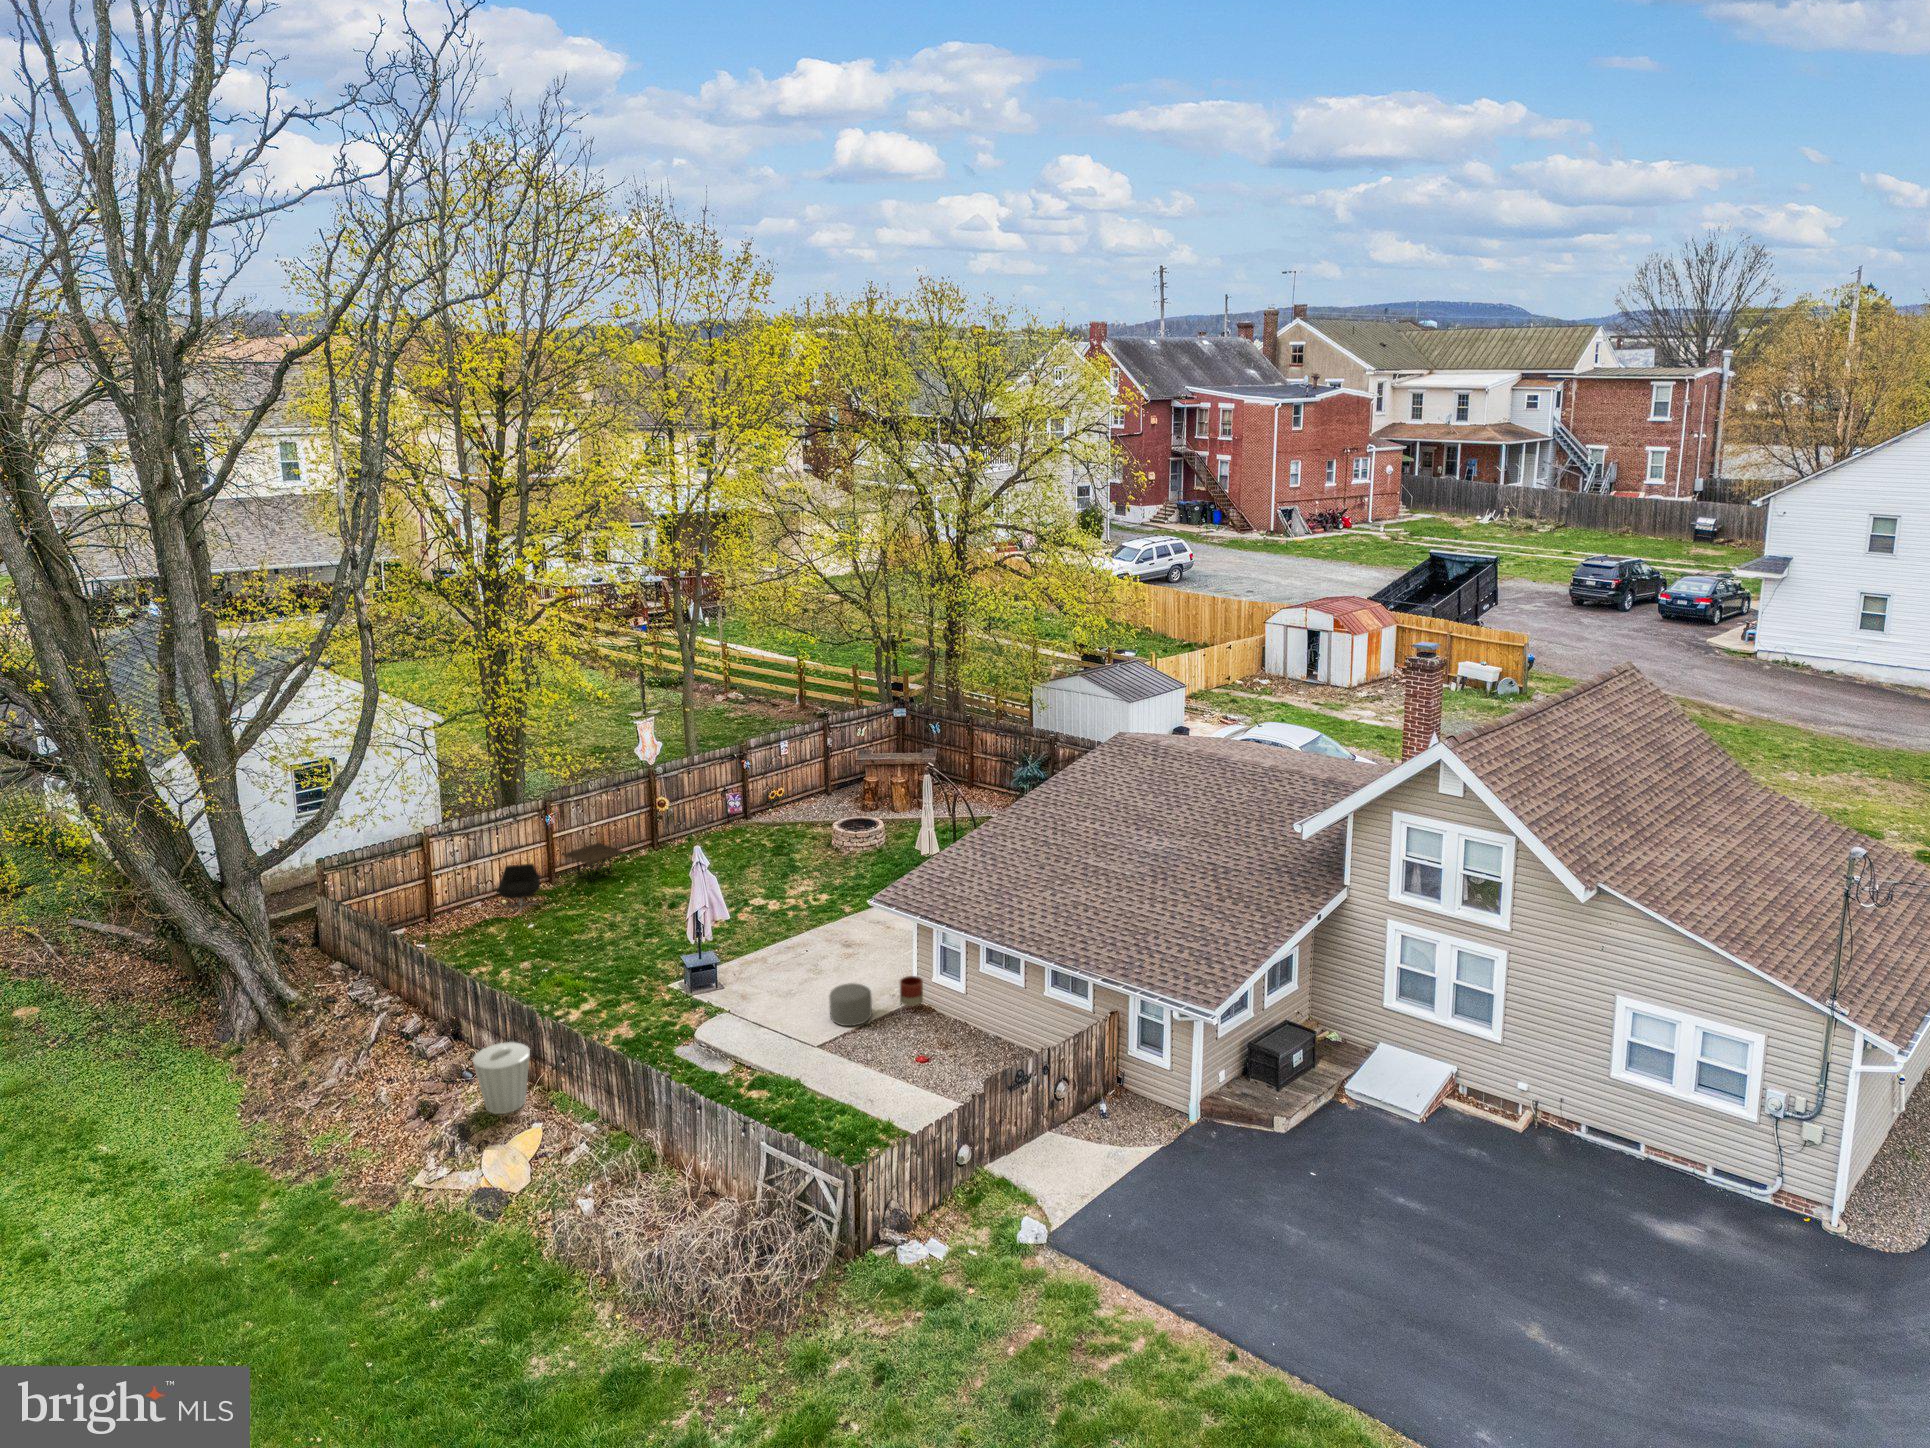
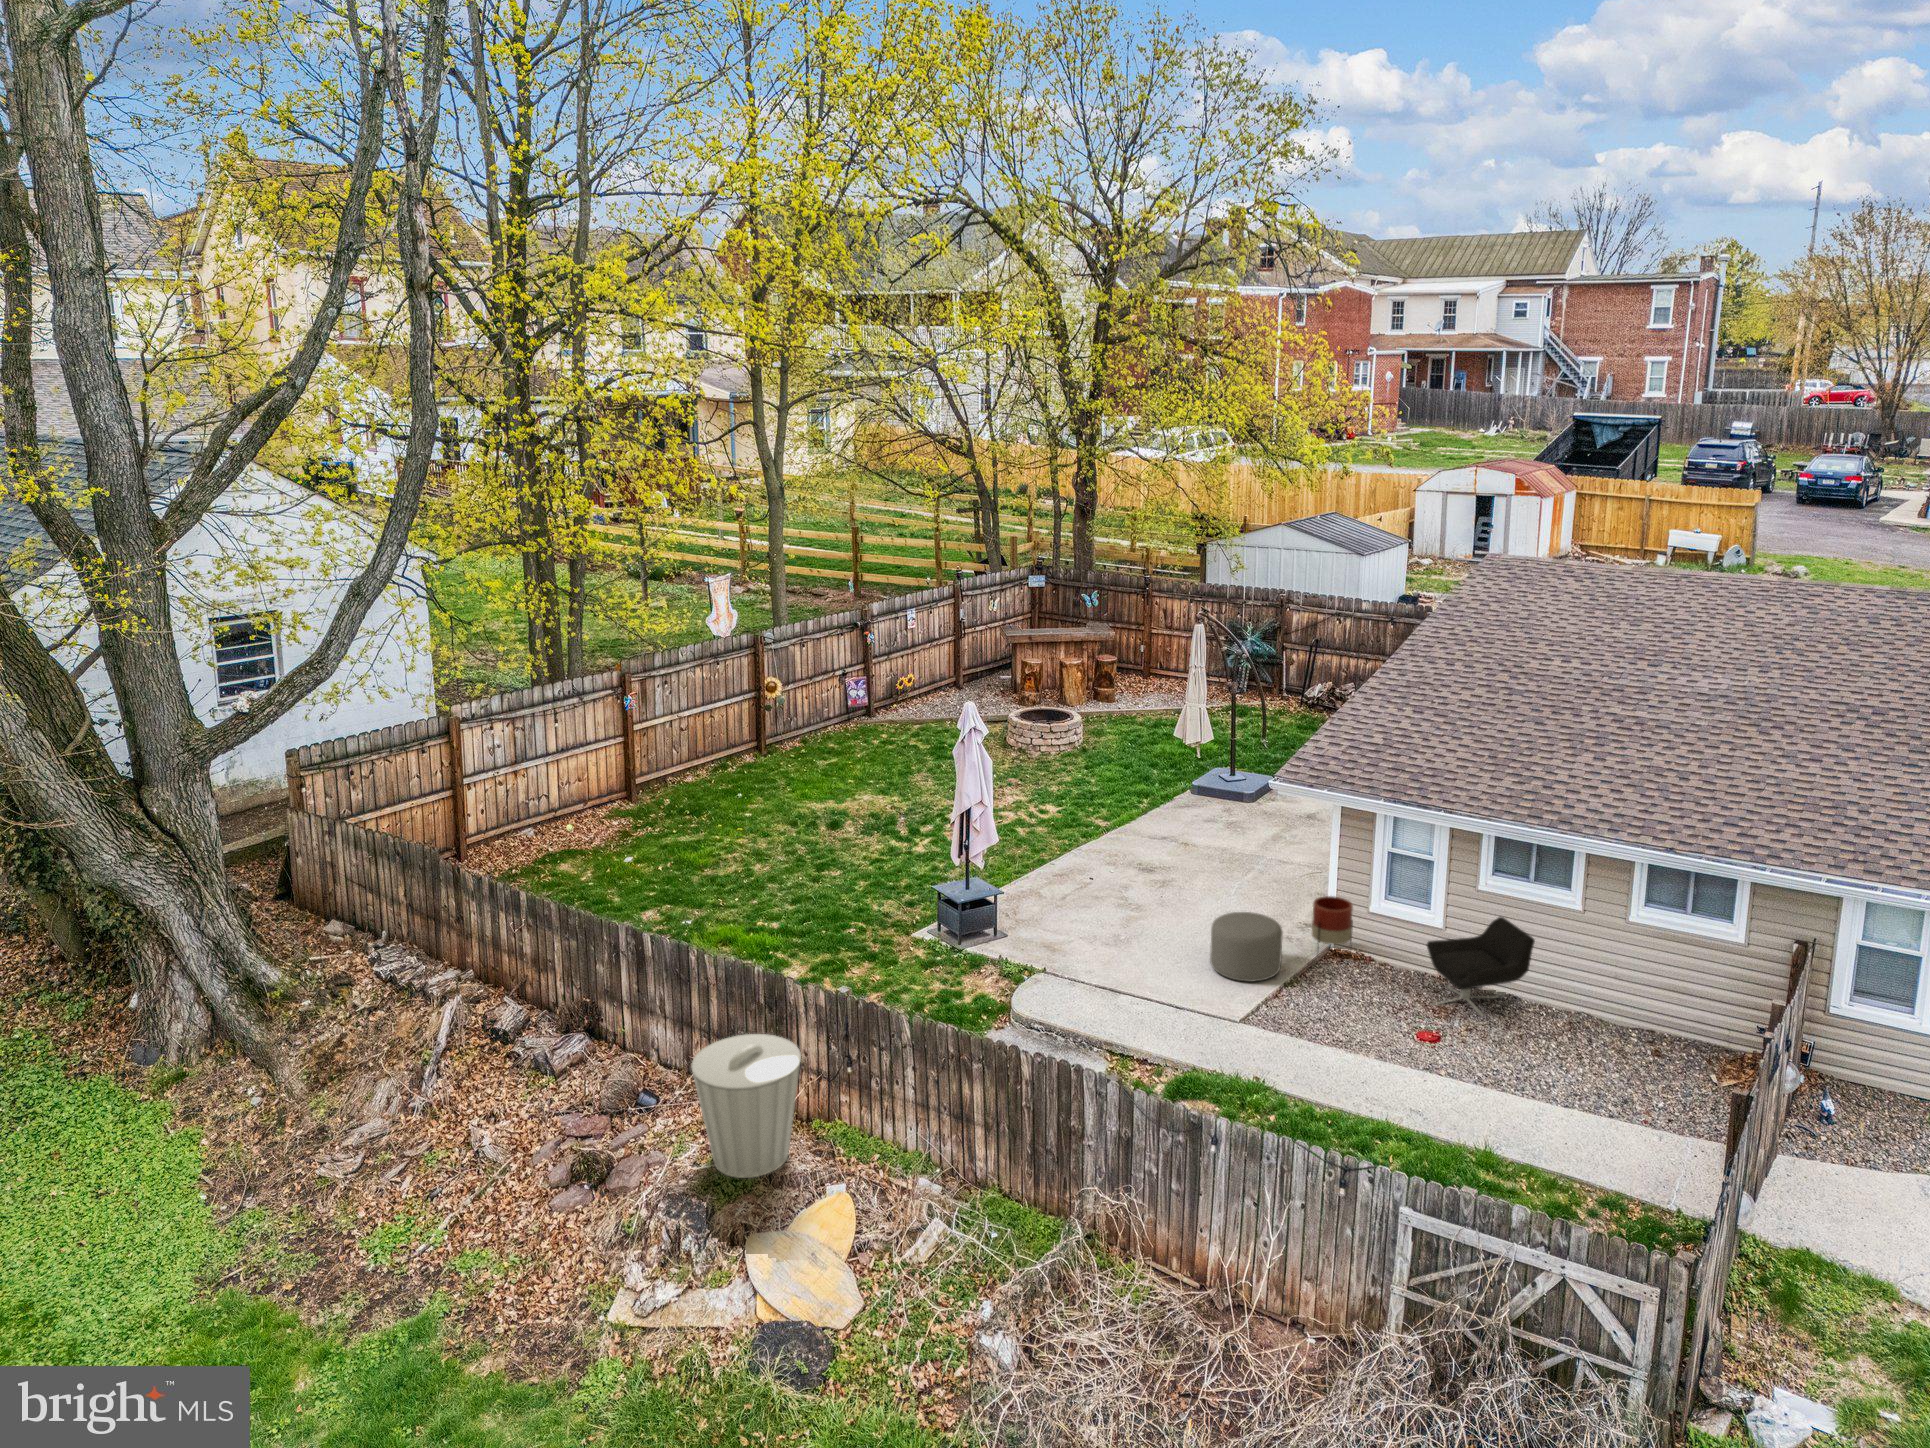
side table: present [563,843,623,882] -> none [642,742,738,800]
lounge chair: present [497,864,540,911] -> present [1427,917,1535,1016]

